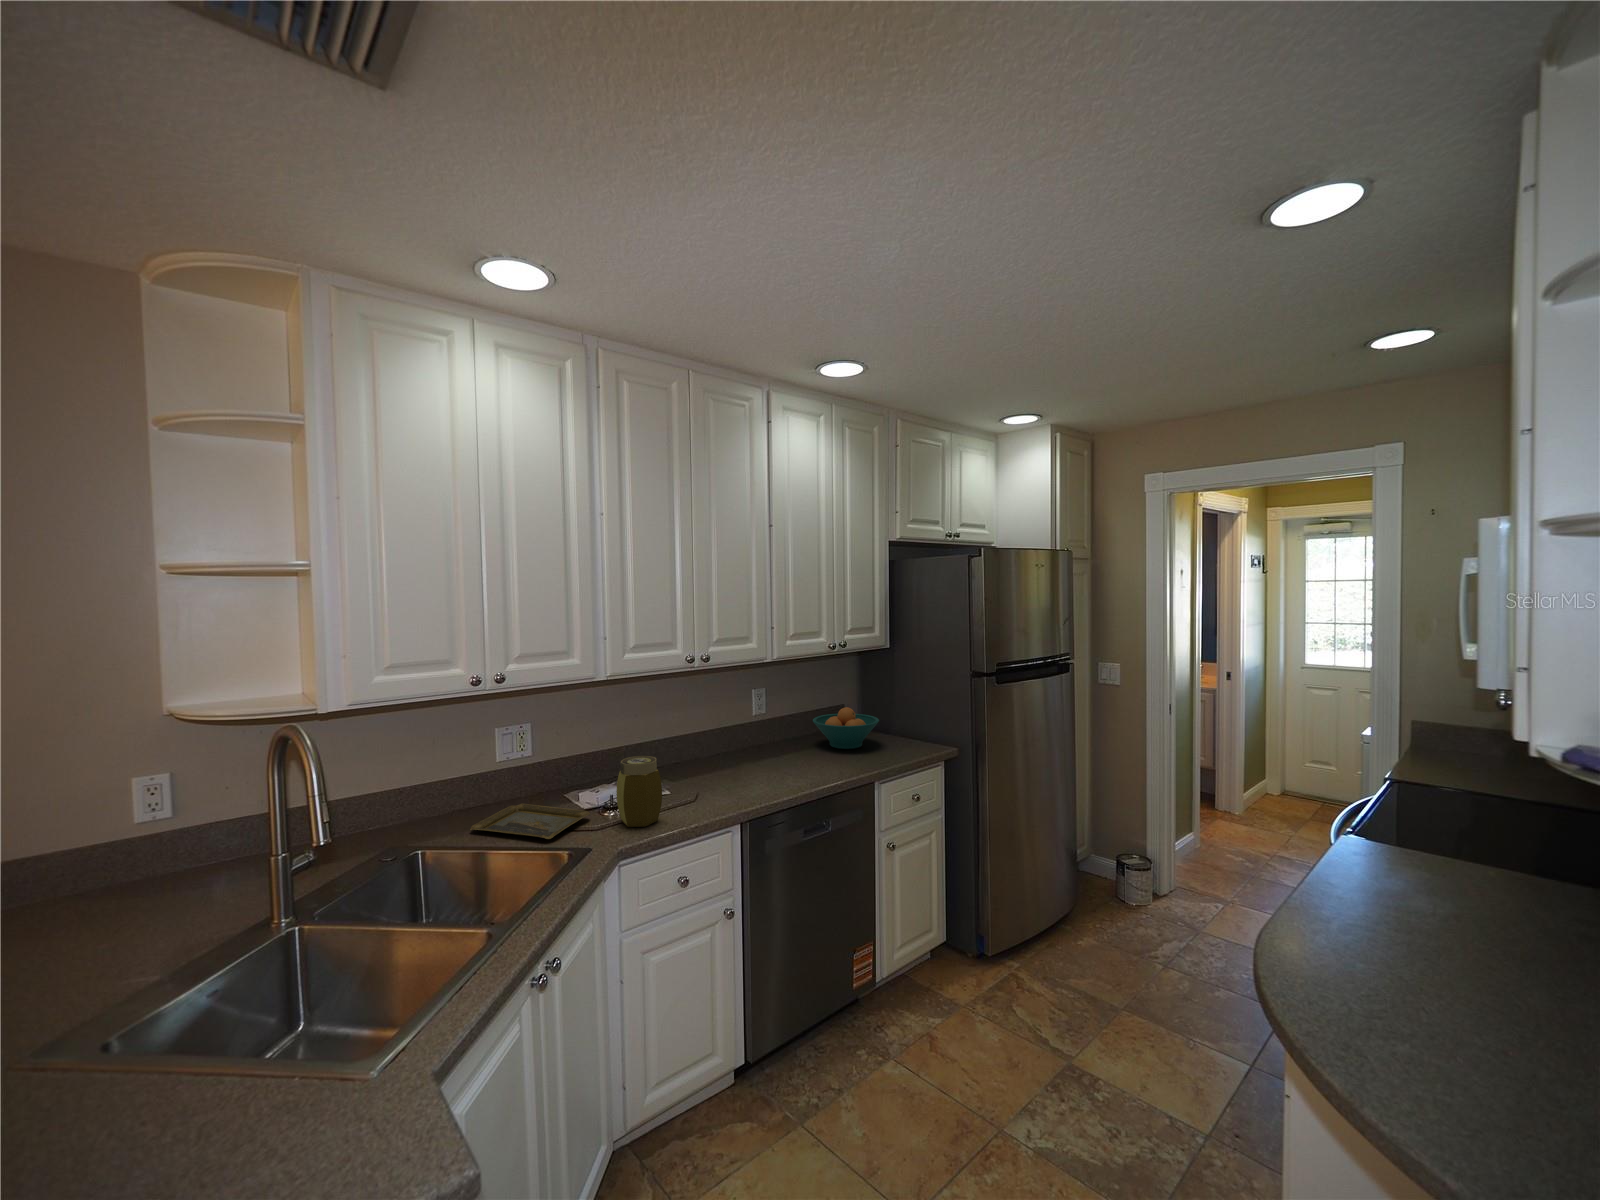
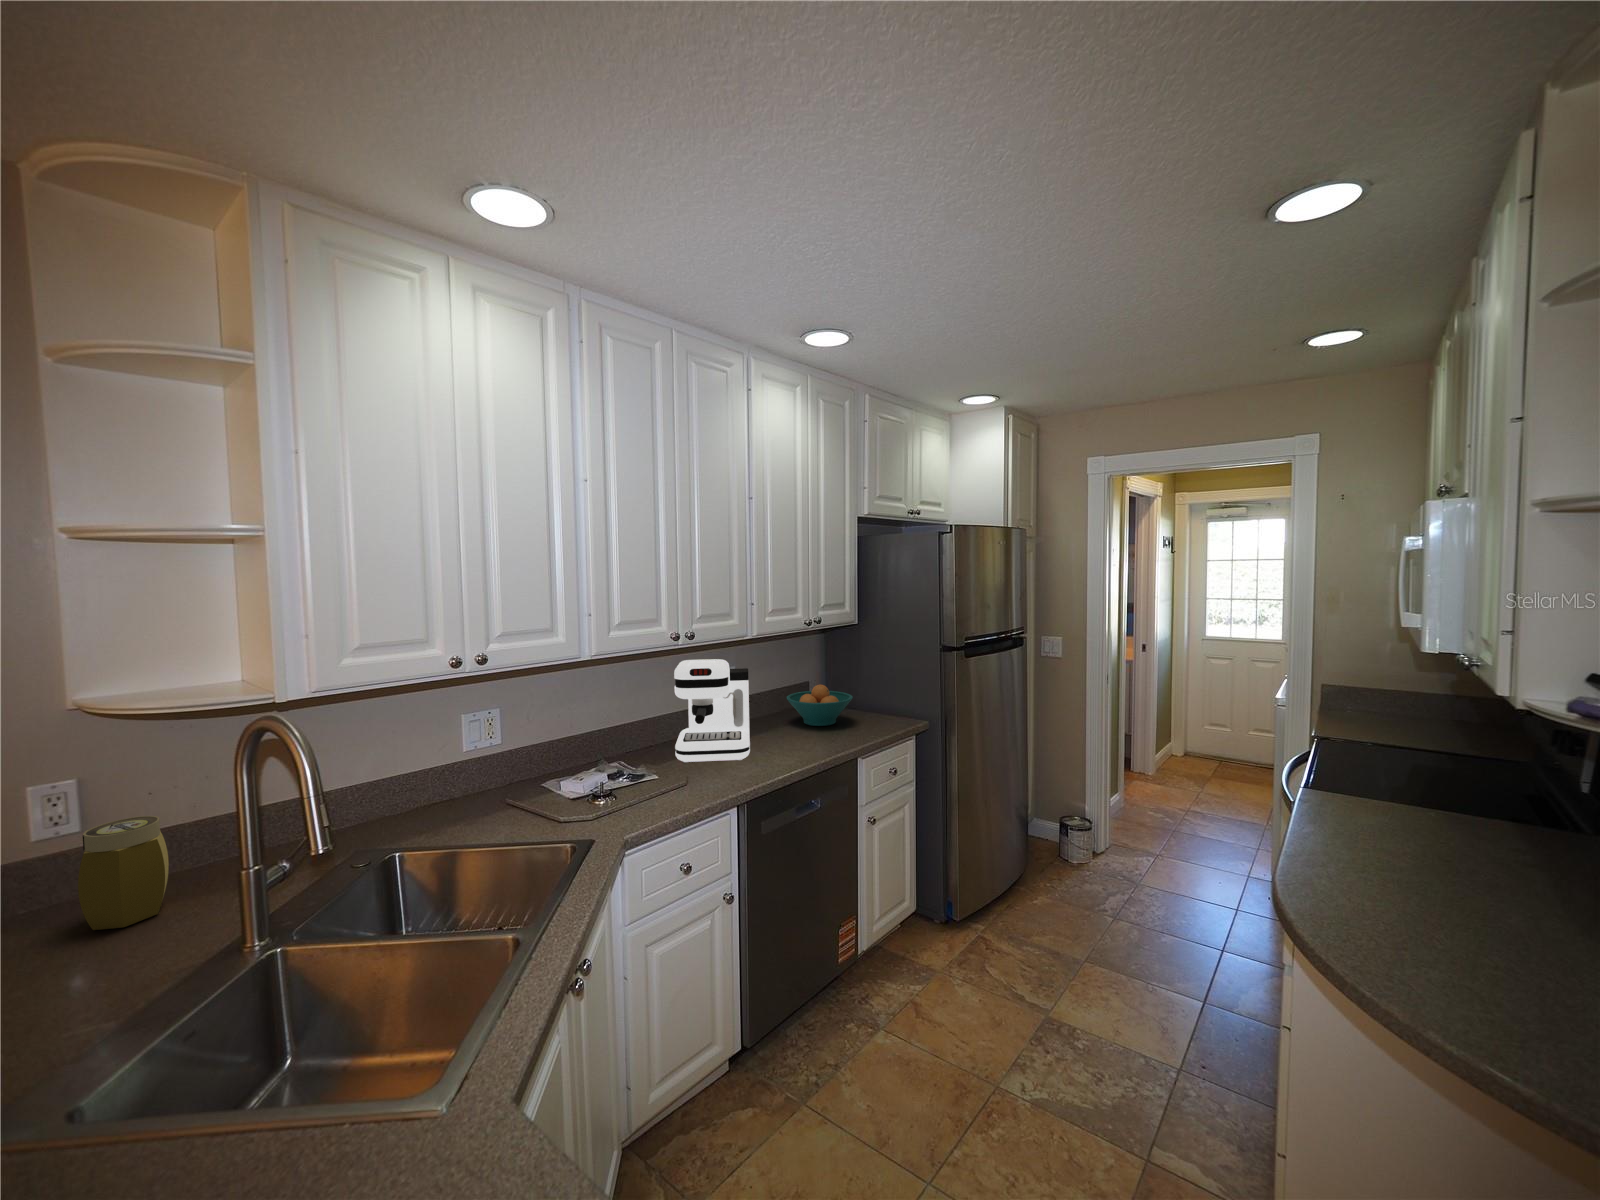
coffee maker: none [691,680,768,780] -> present [674,659,750,762]
jar: present [617,756,662,827] -> present [78,816,169,930]
tray: present [470,804,590,839] -> none [449,796,581,832]

